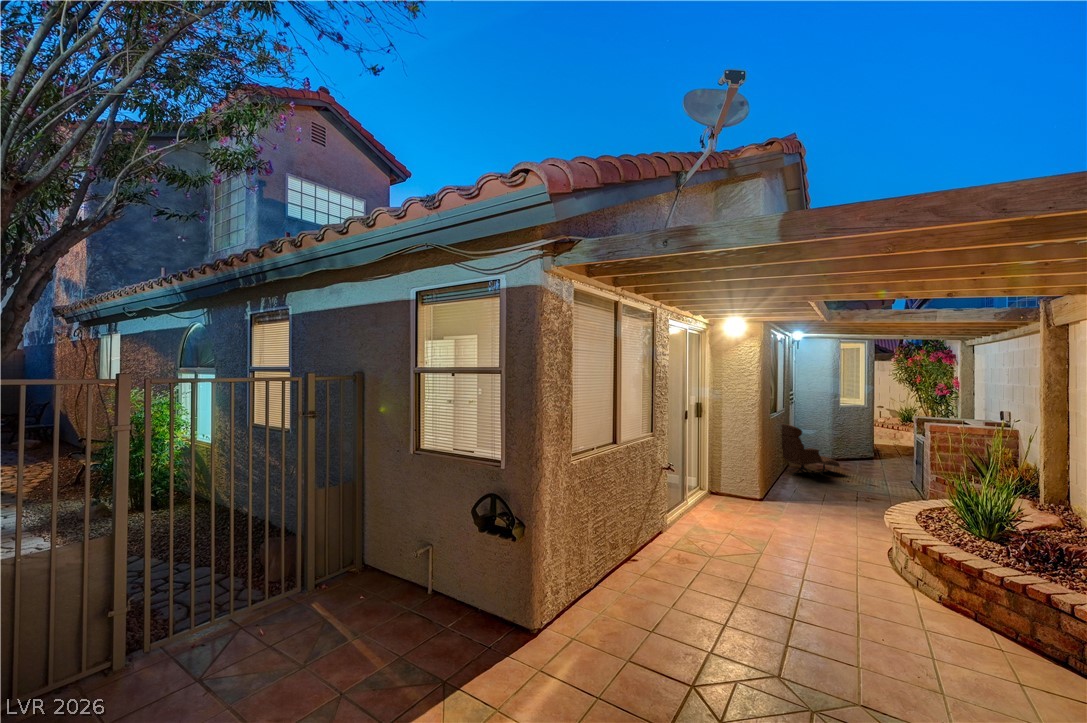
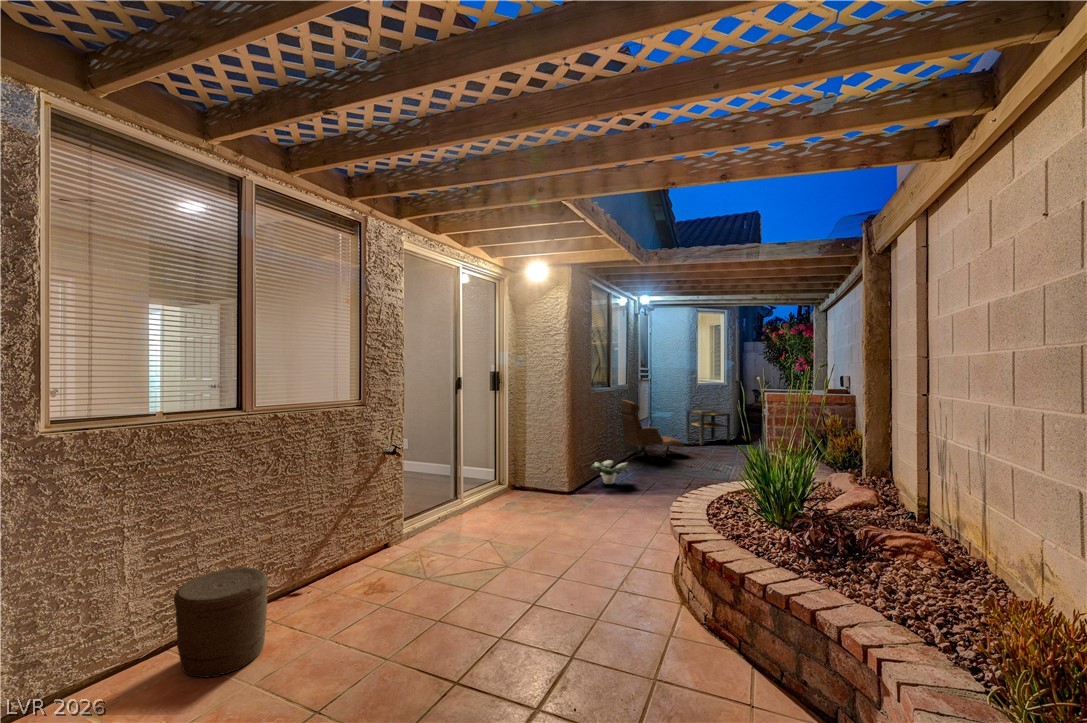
side table: none [832,433,877,464] -> present [686,410,730,445]
potted plant: none [771,476,812,496] -> present [590,460,633,484]
woven basket: none [598,541,648,605] -> present [174,567,268,678]

